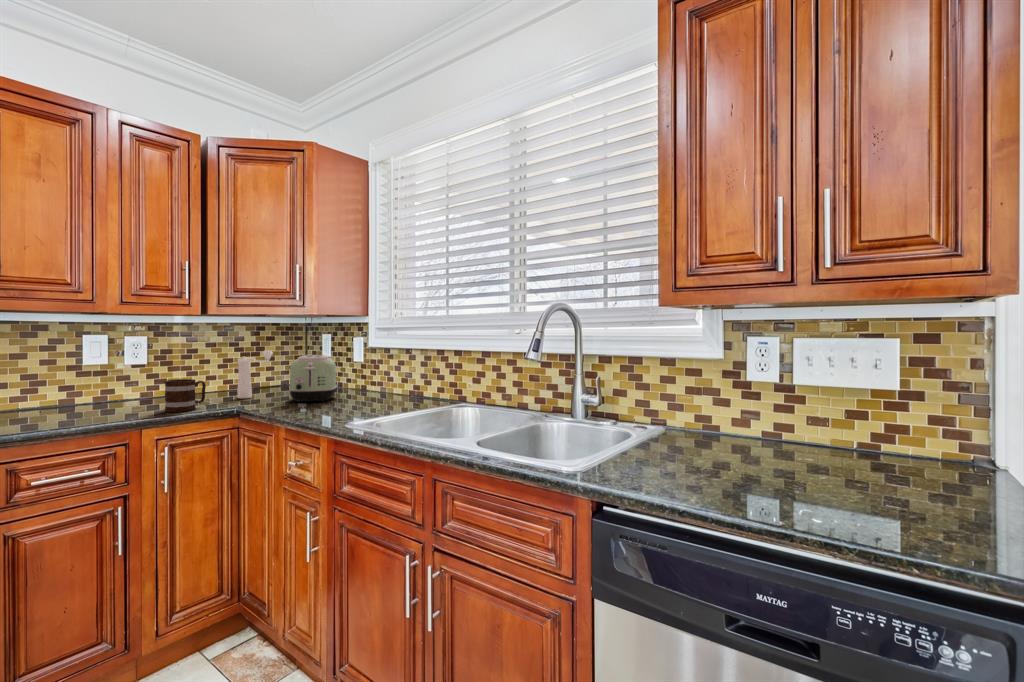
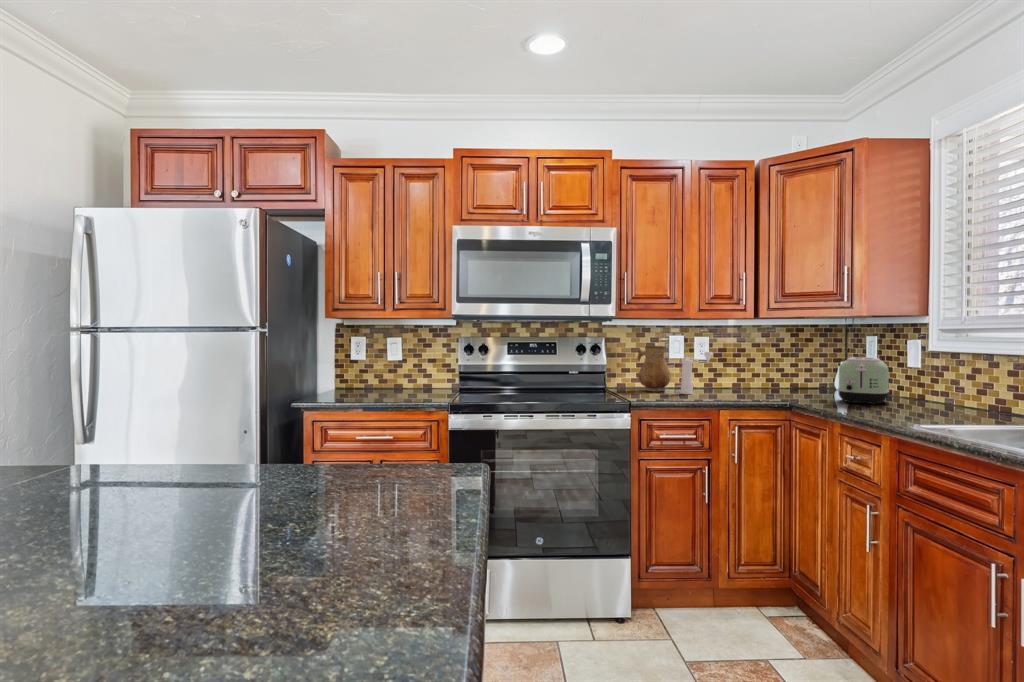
ceramic pitcher: none [28,348,86,410] -> present [637,346,671,391]
pepper mill: present [237,350,273,398] -> present [681,352,712,394]
mug: present [165,379,206,412] -> none [730,374,761,401]

